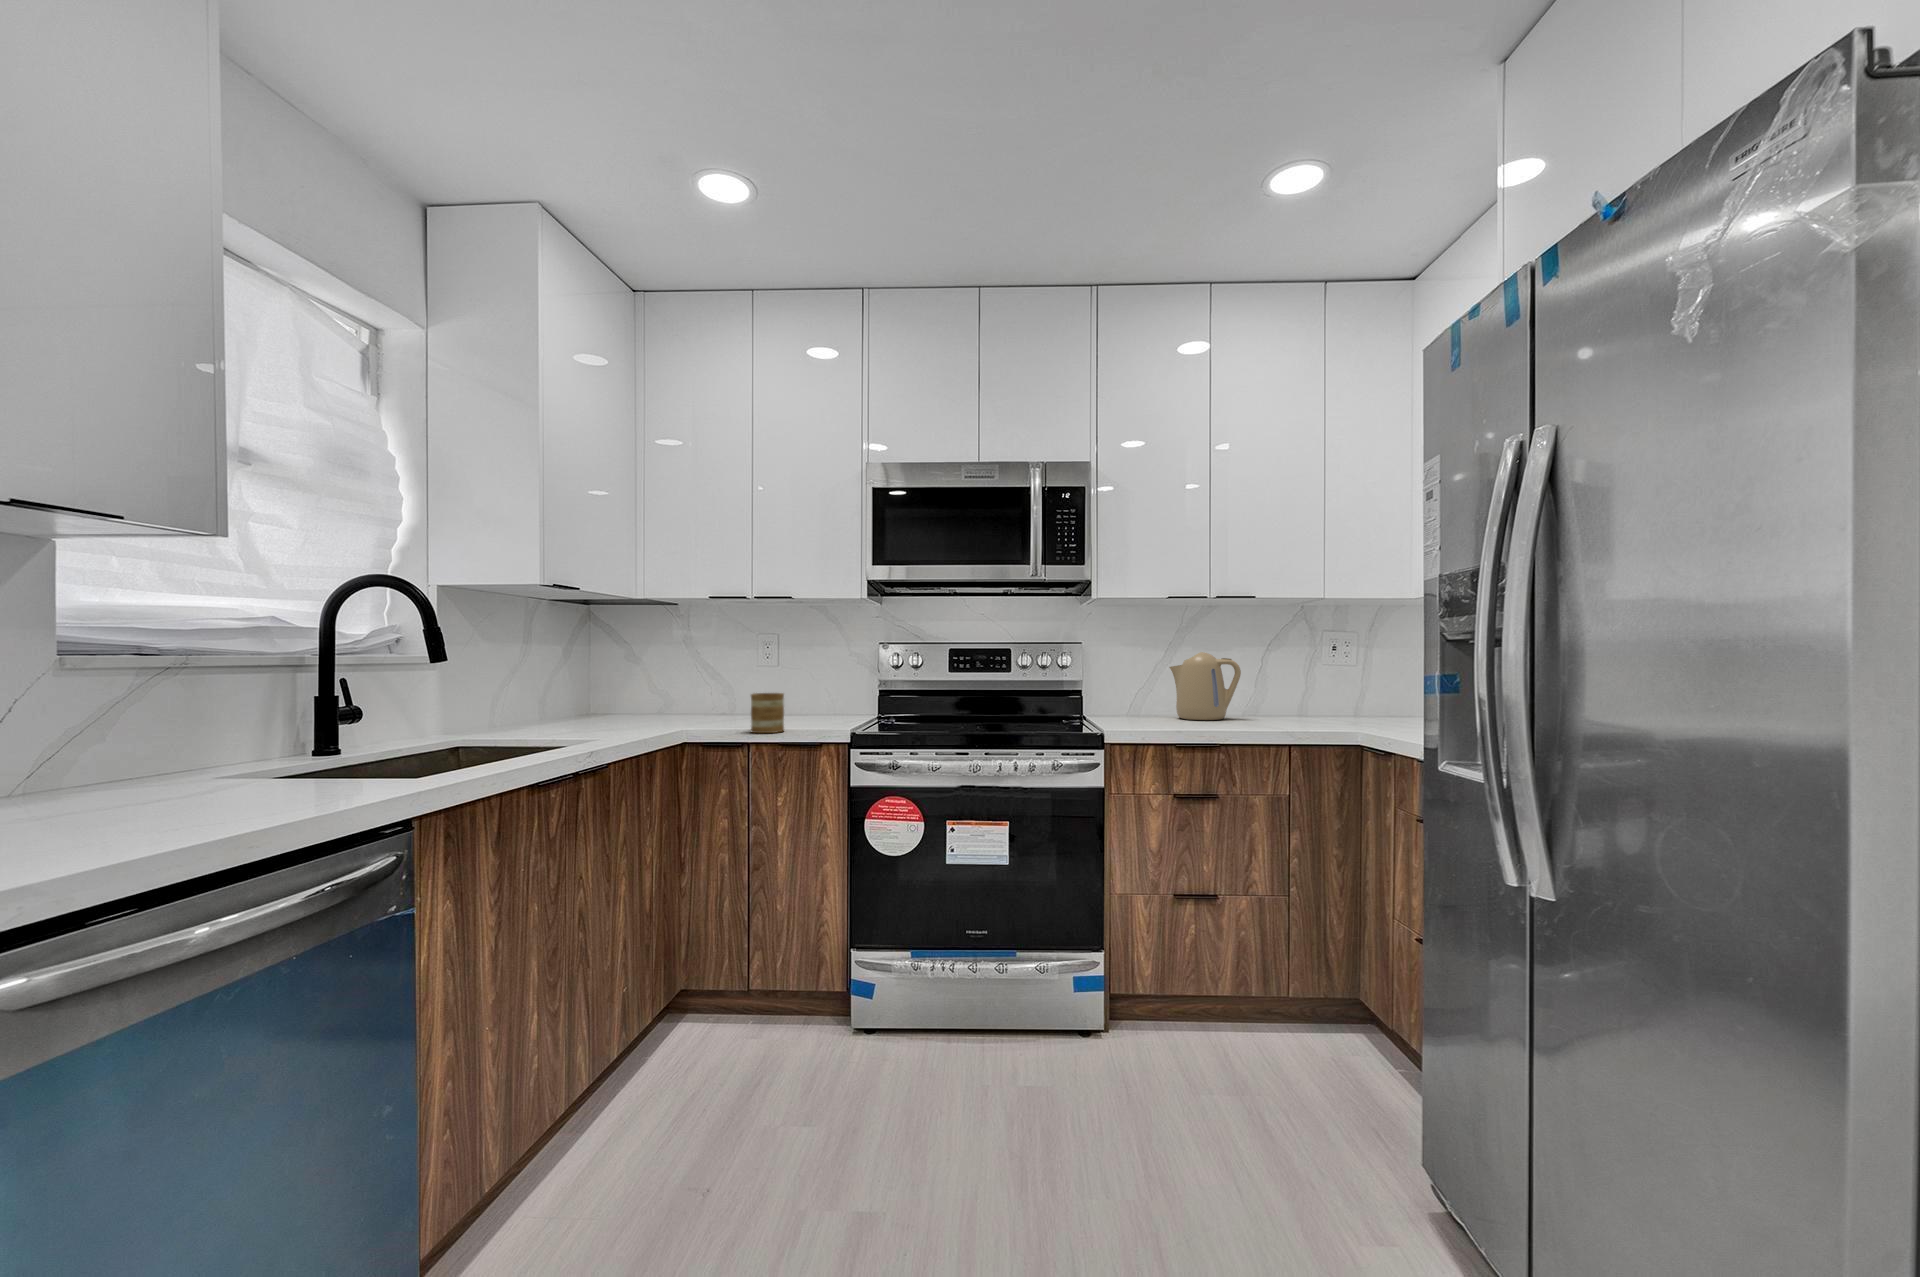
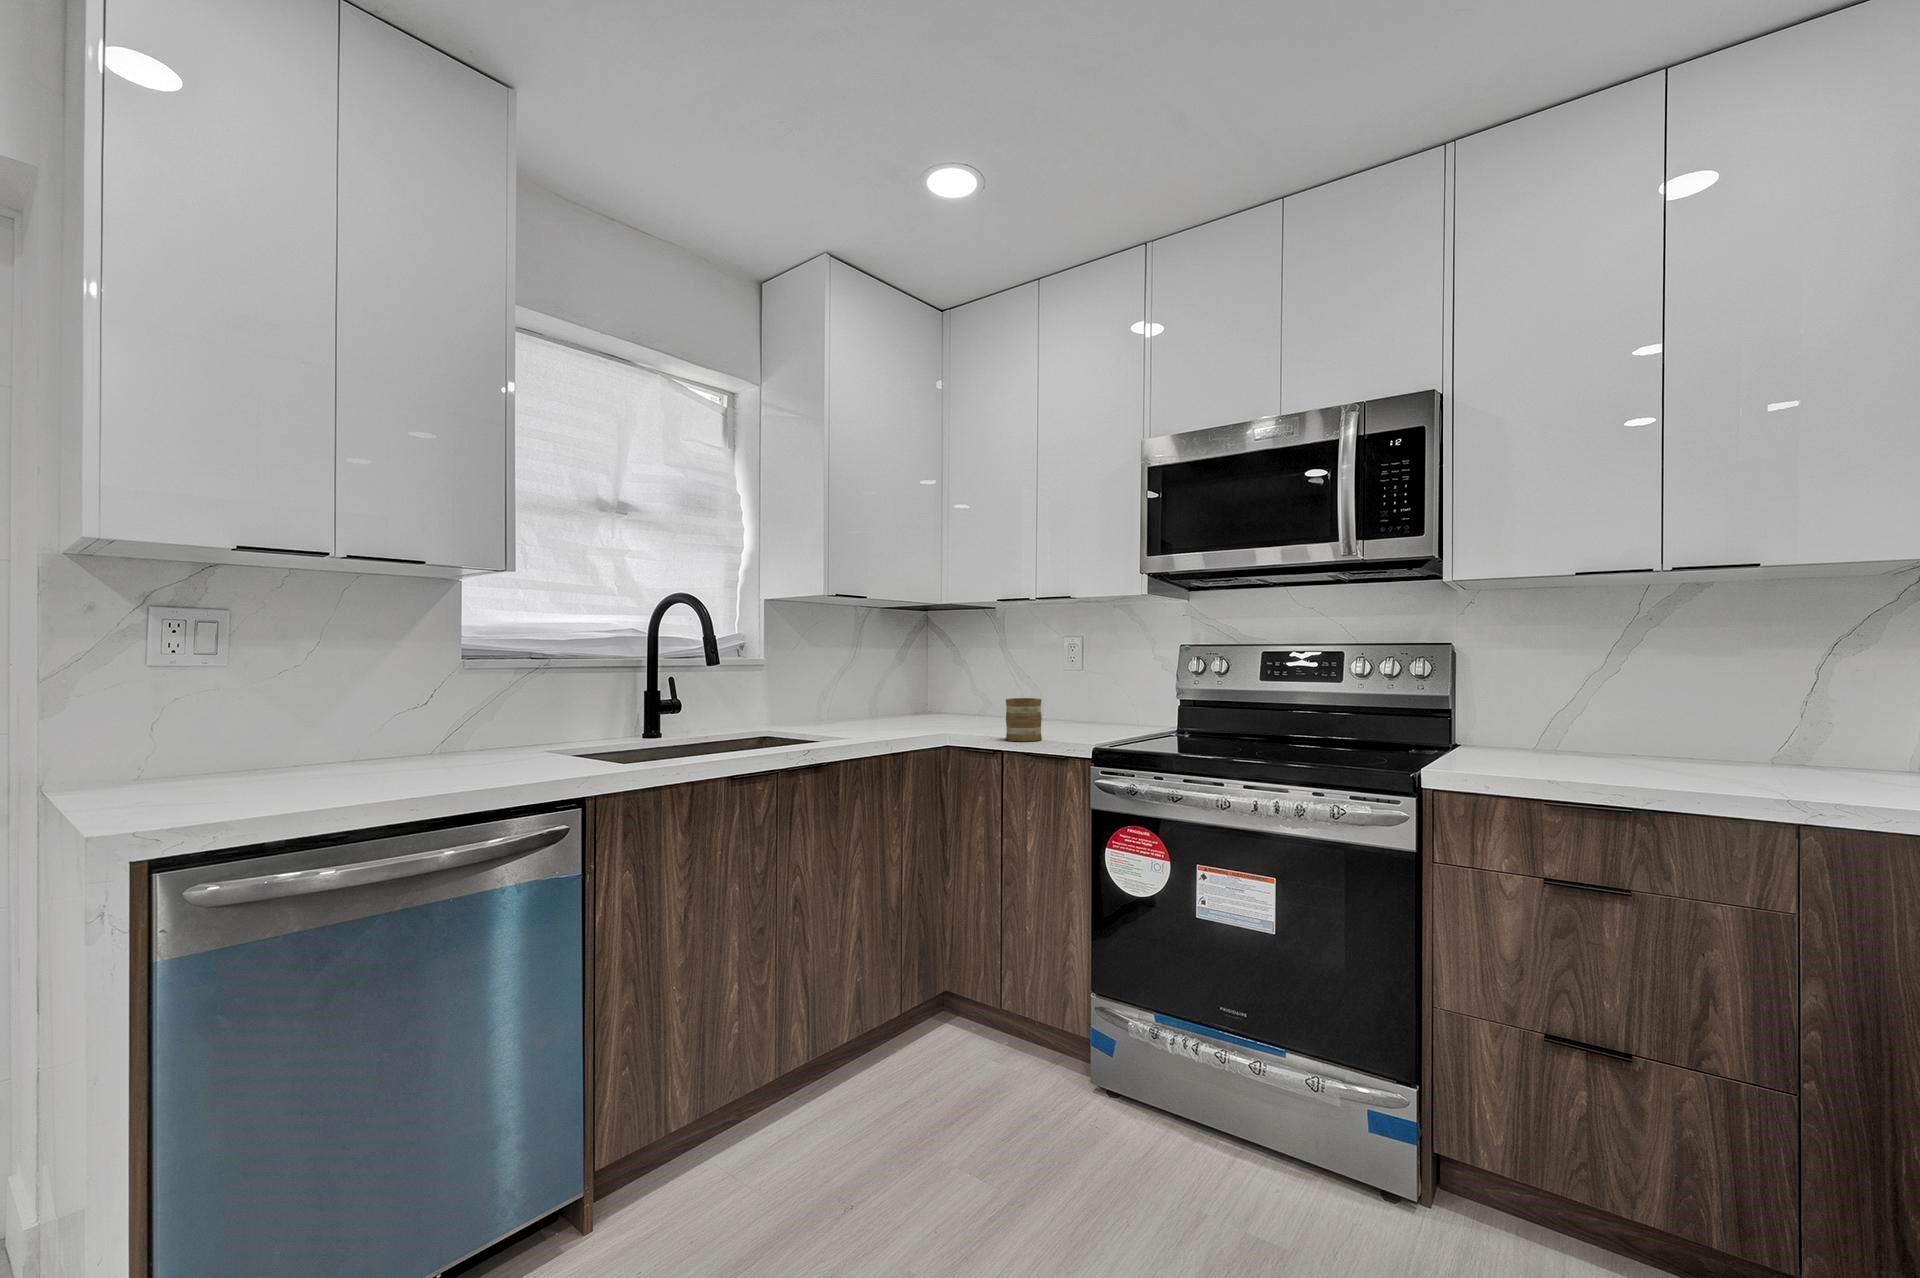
kettle: present [1169,652,1241,720] -> none [1601,659,1741,768]

